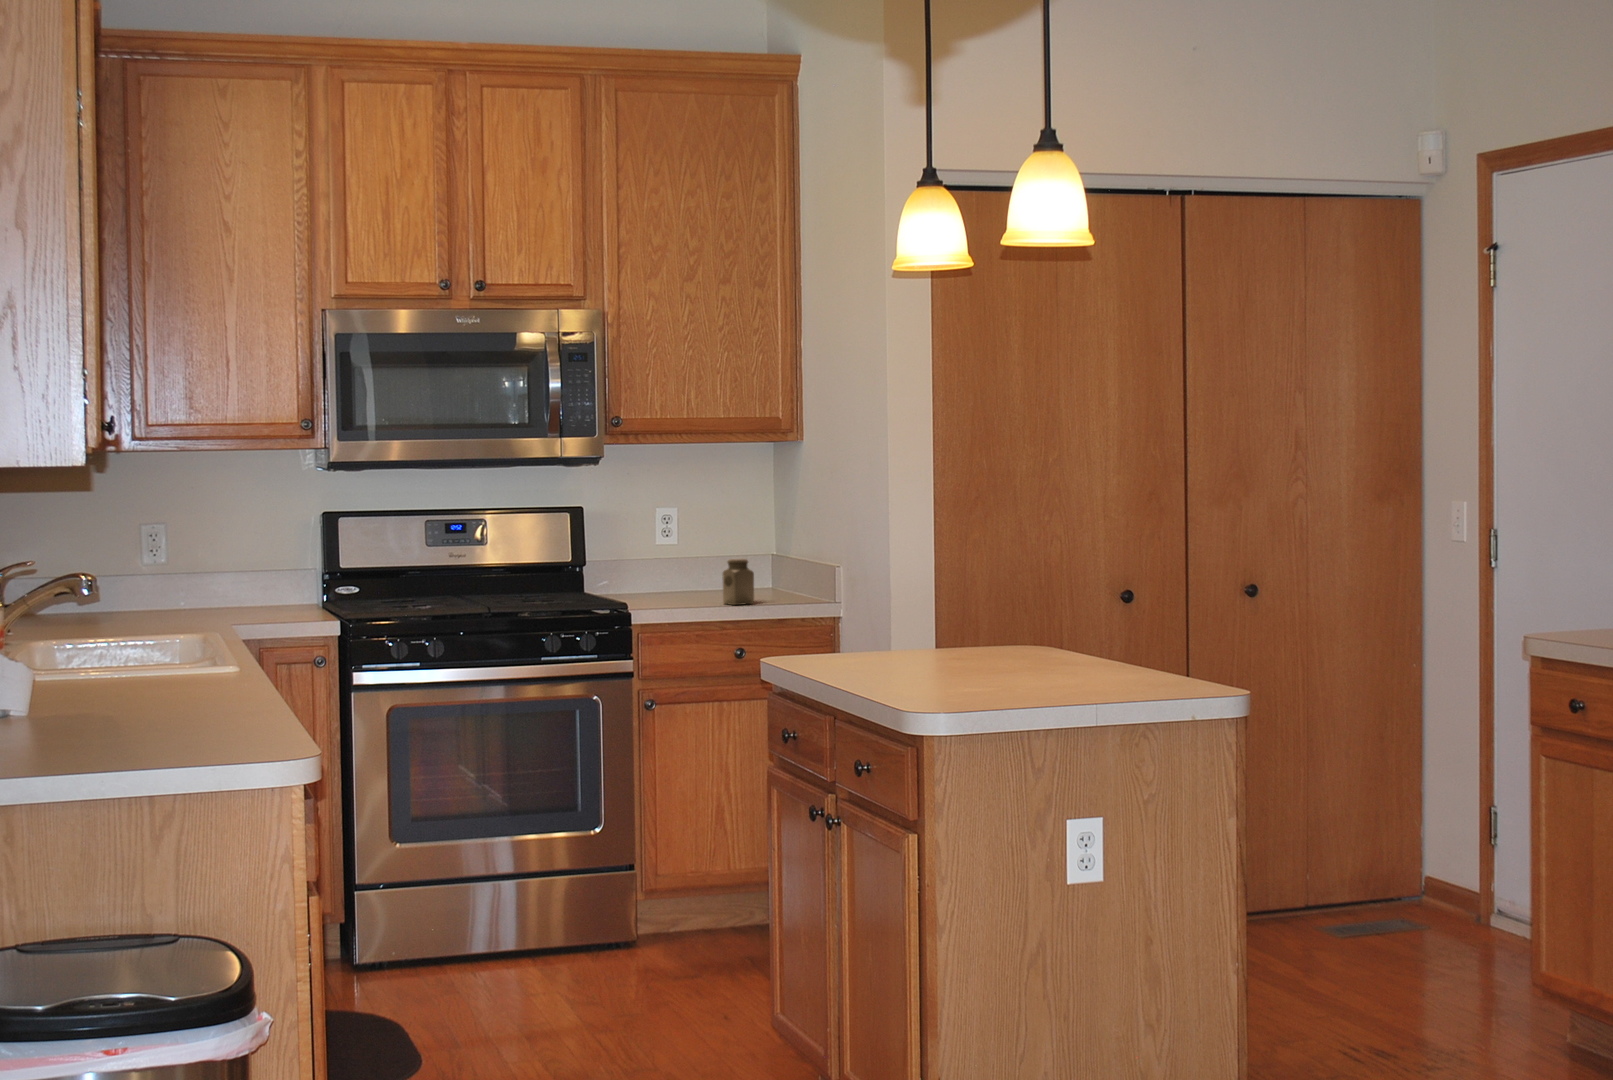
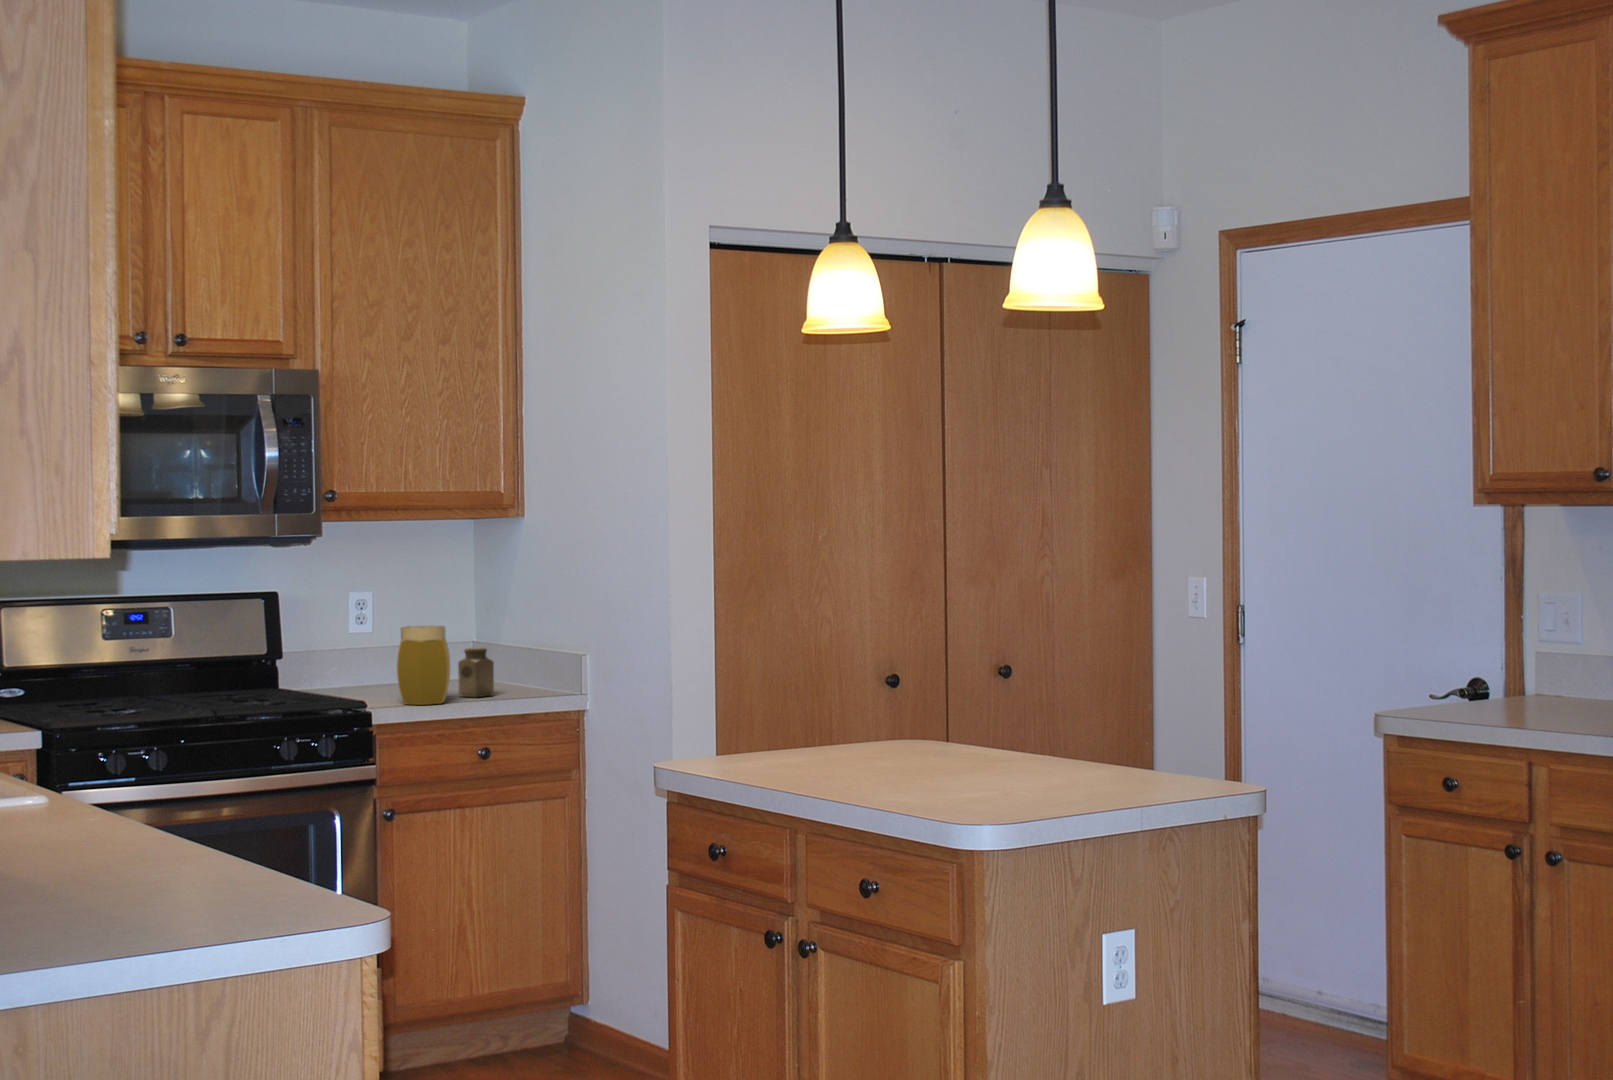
jar: none [656,537,707,609] -> present [397,626,450,705]

